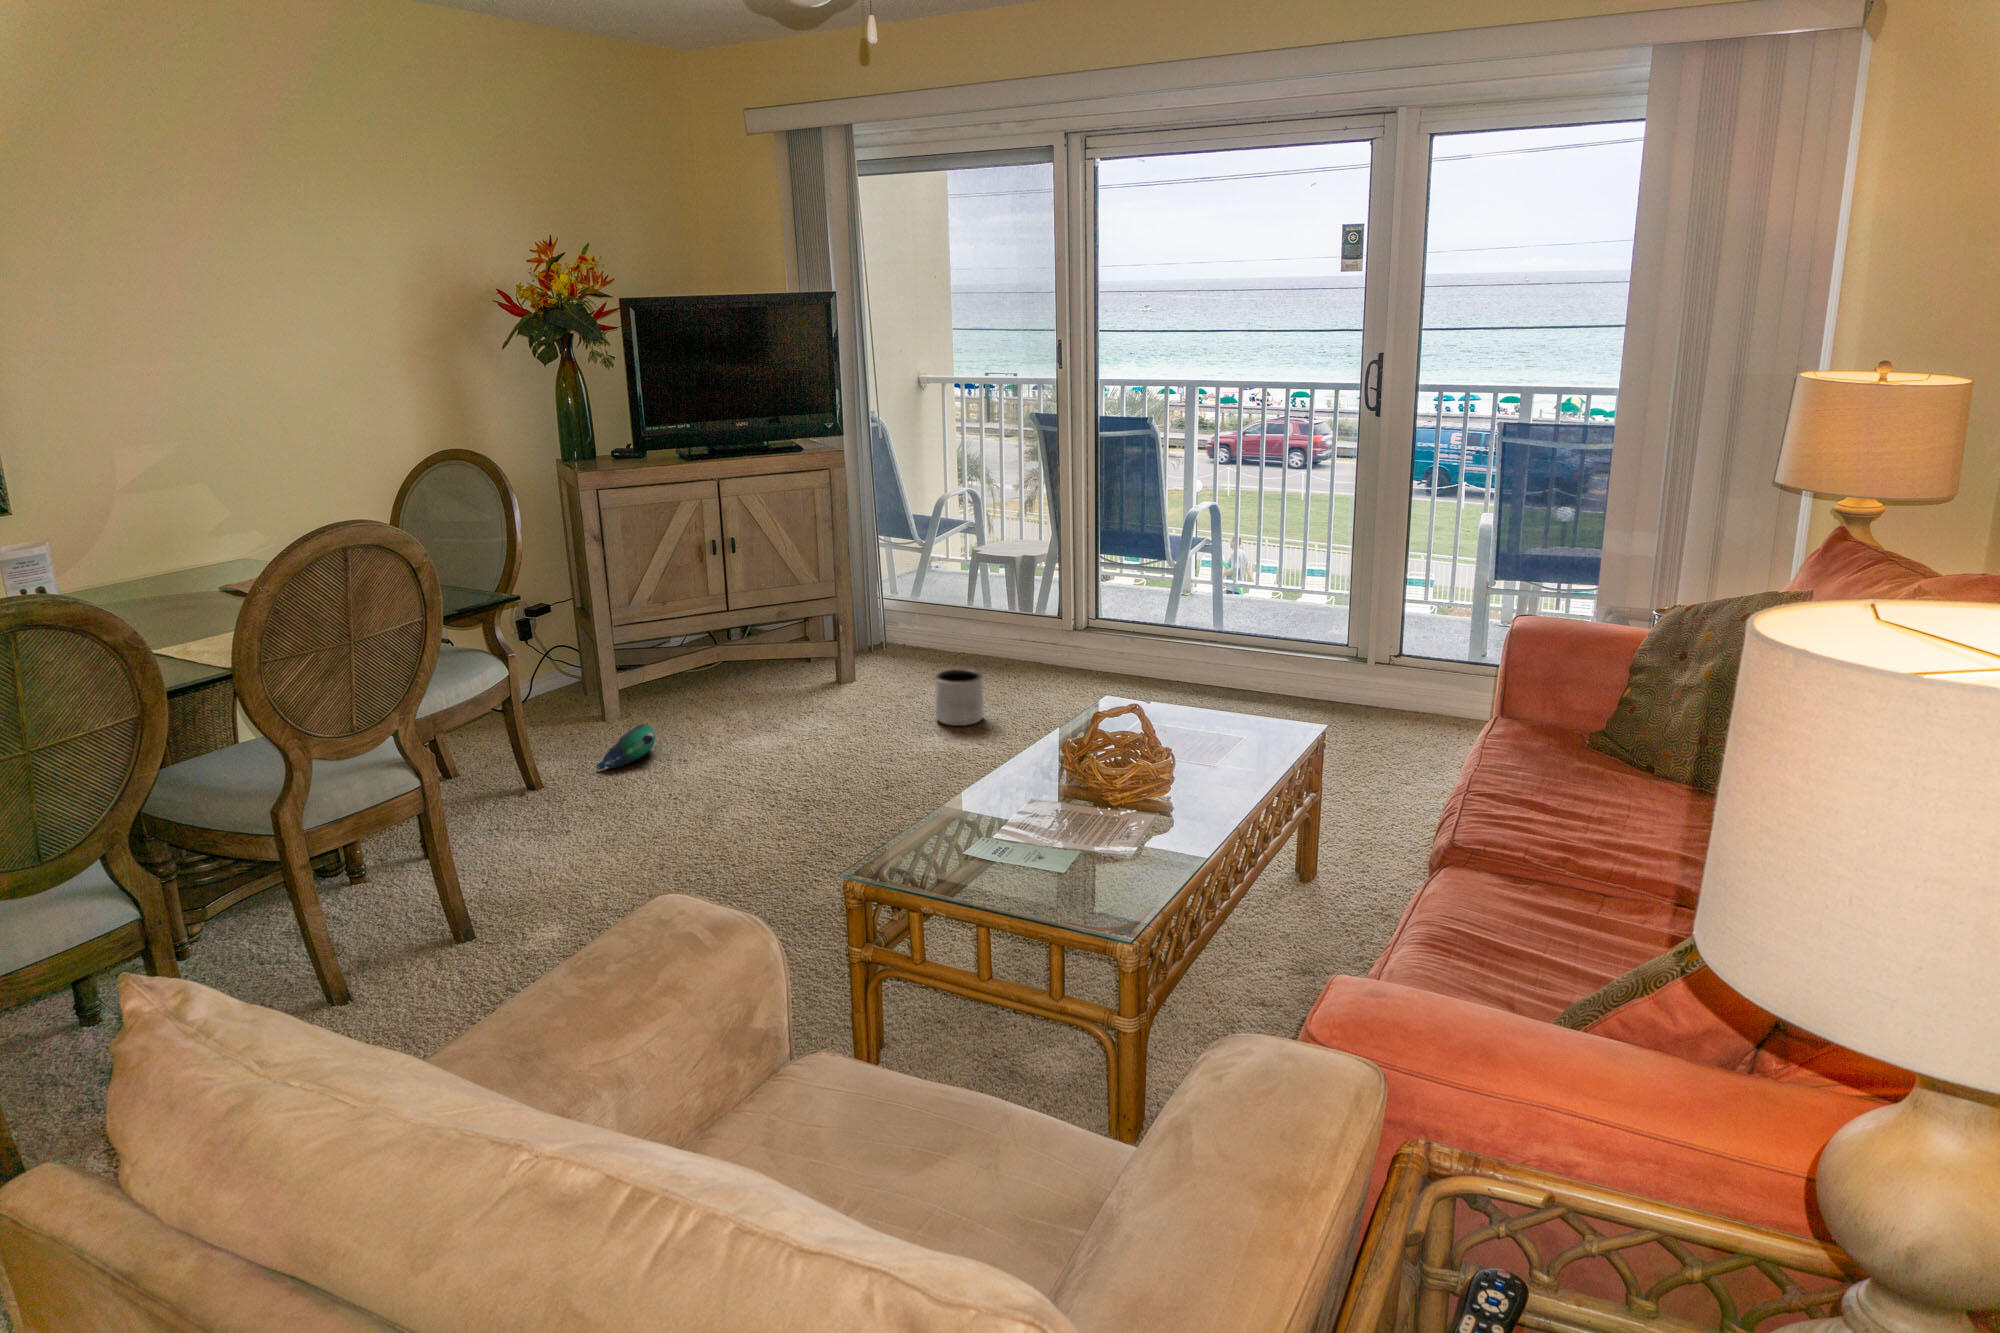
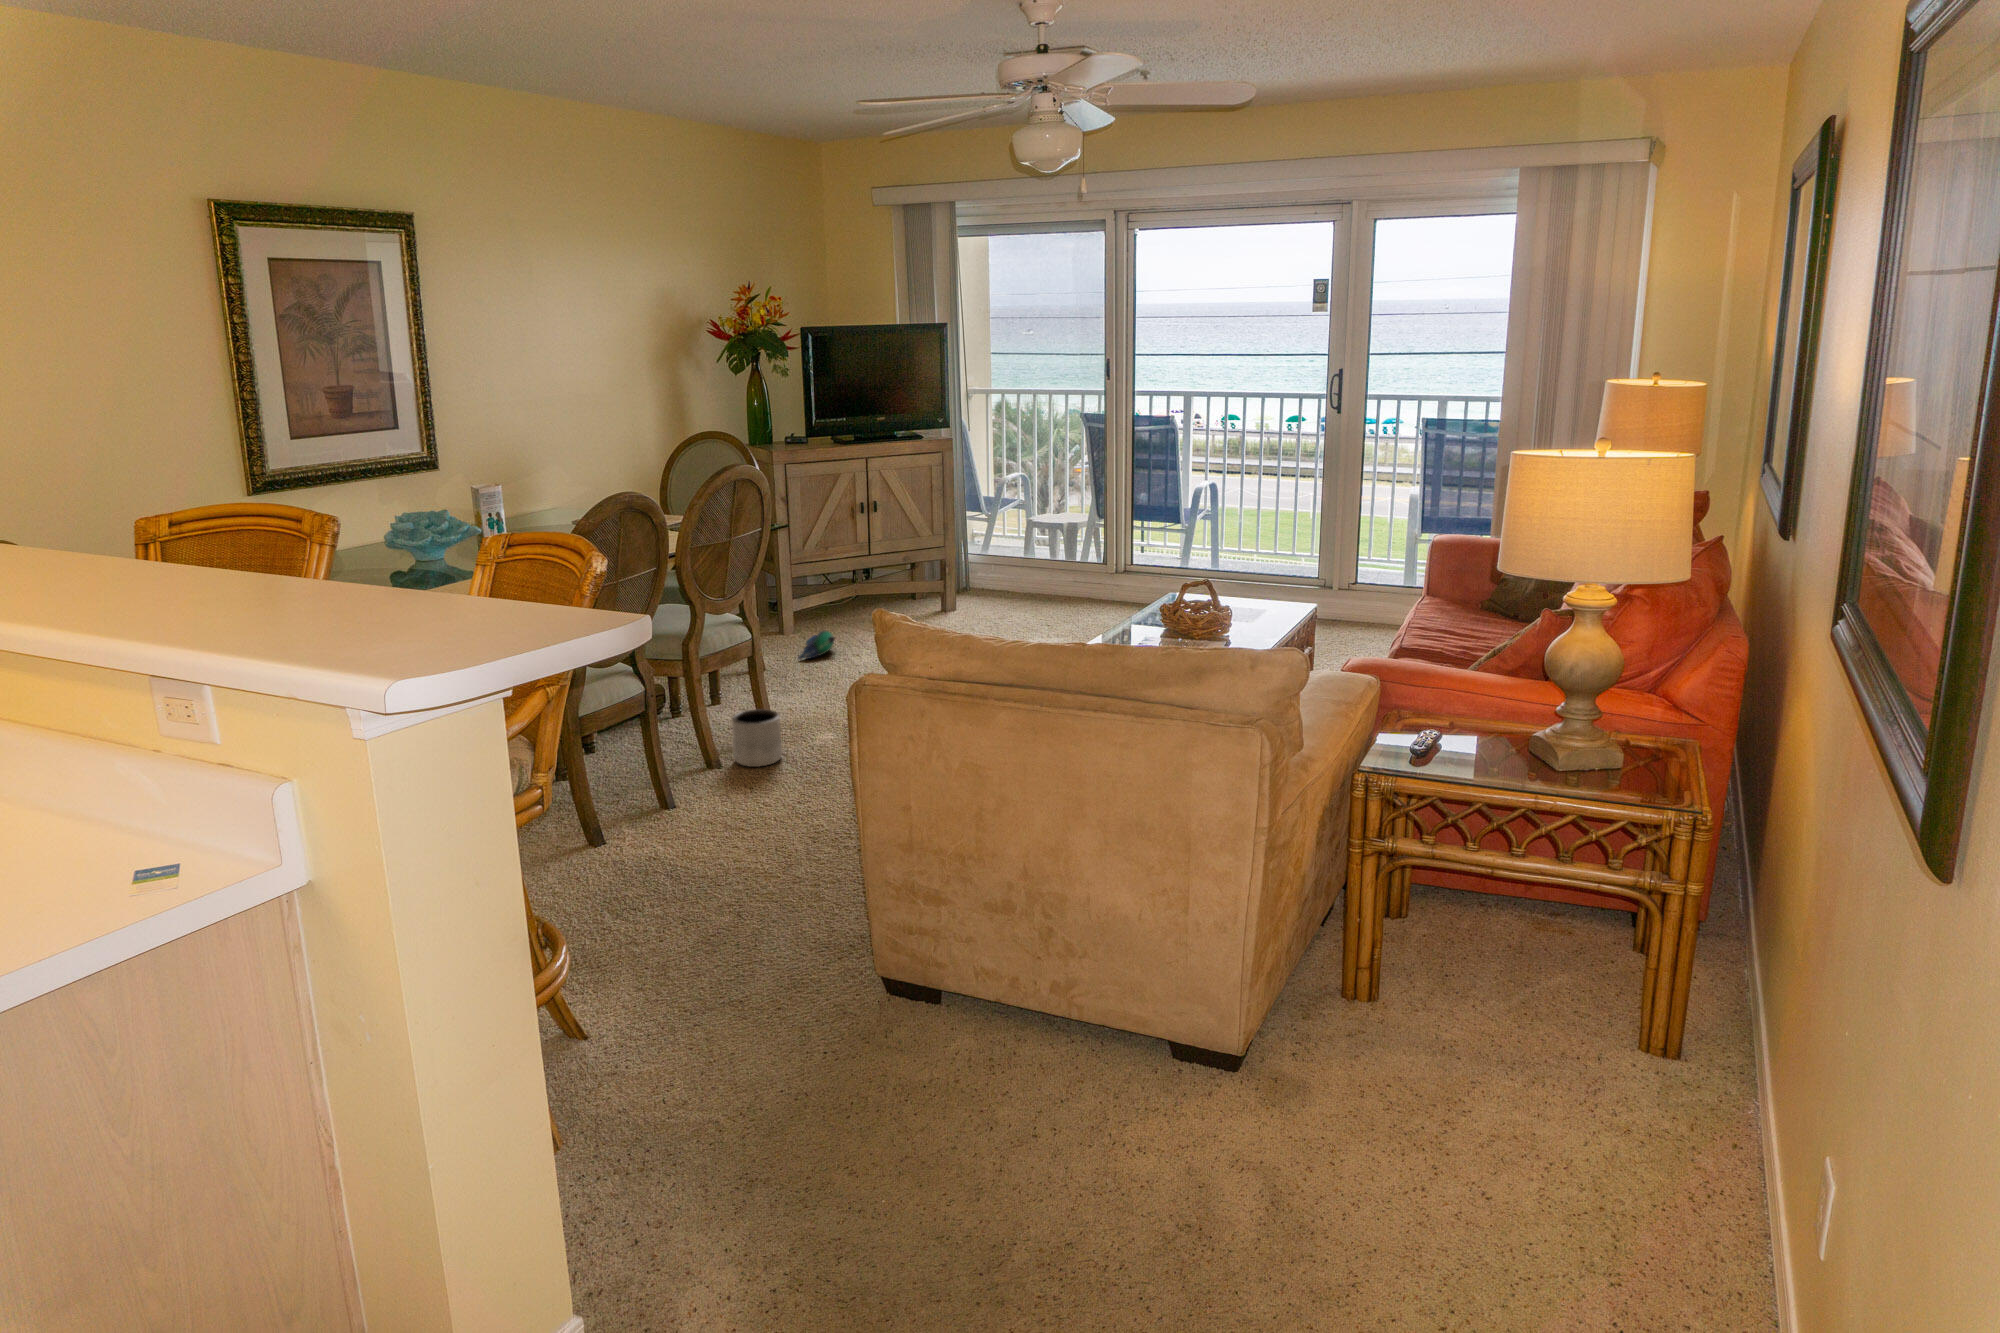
planter: present [935,669,984,726] -> present [732,709,782,767]

